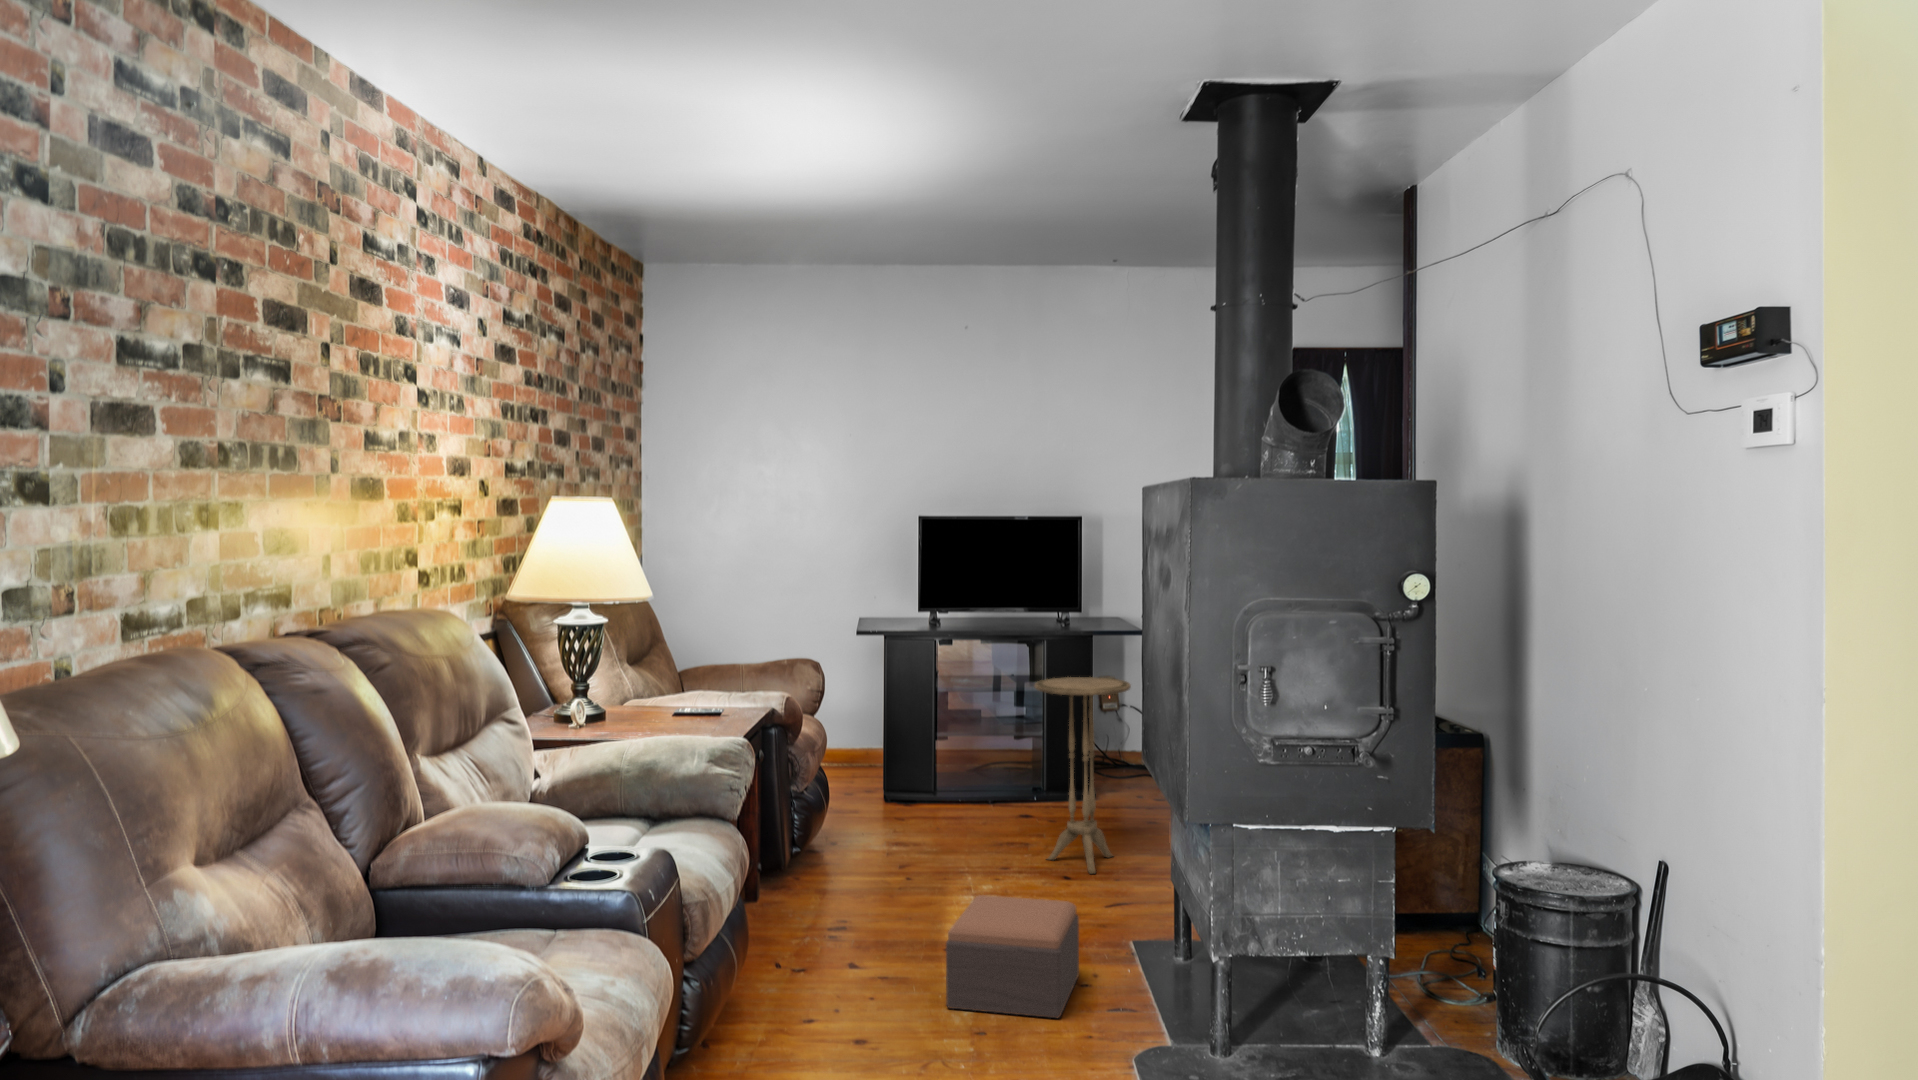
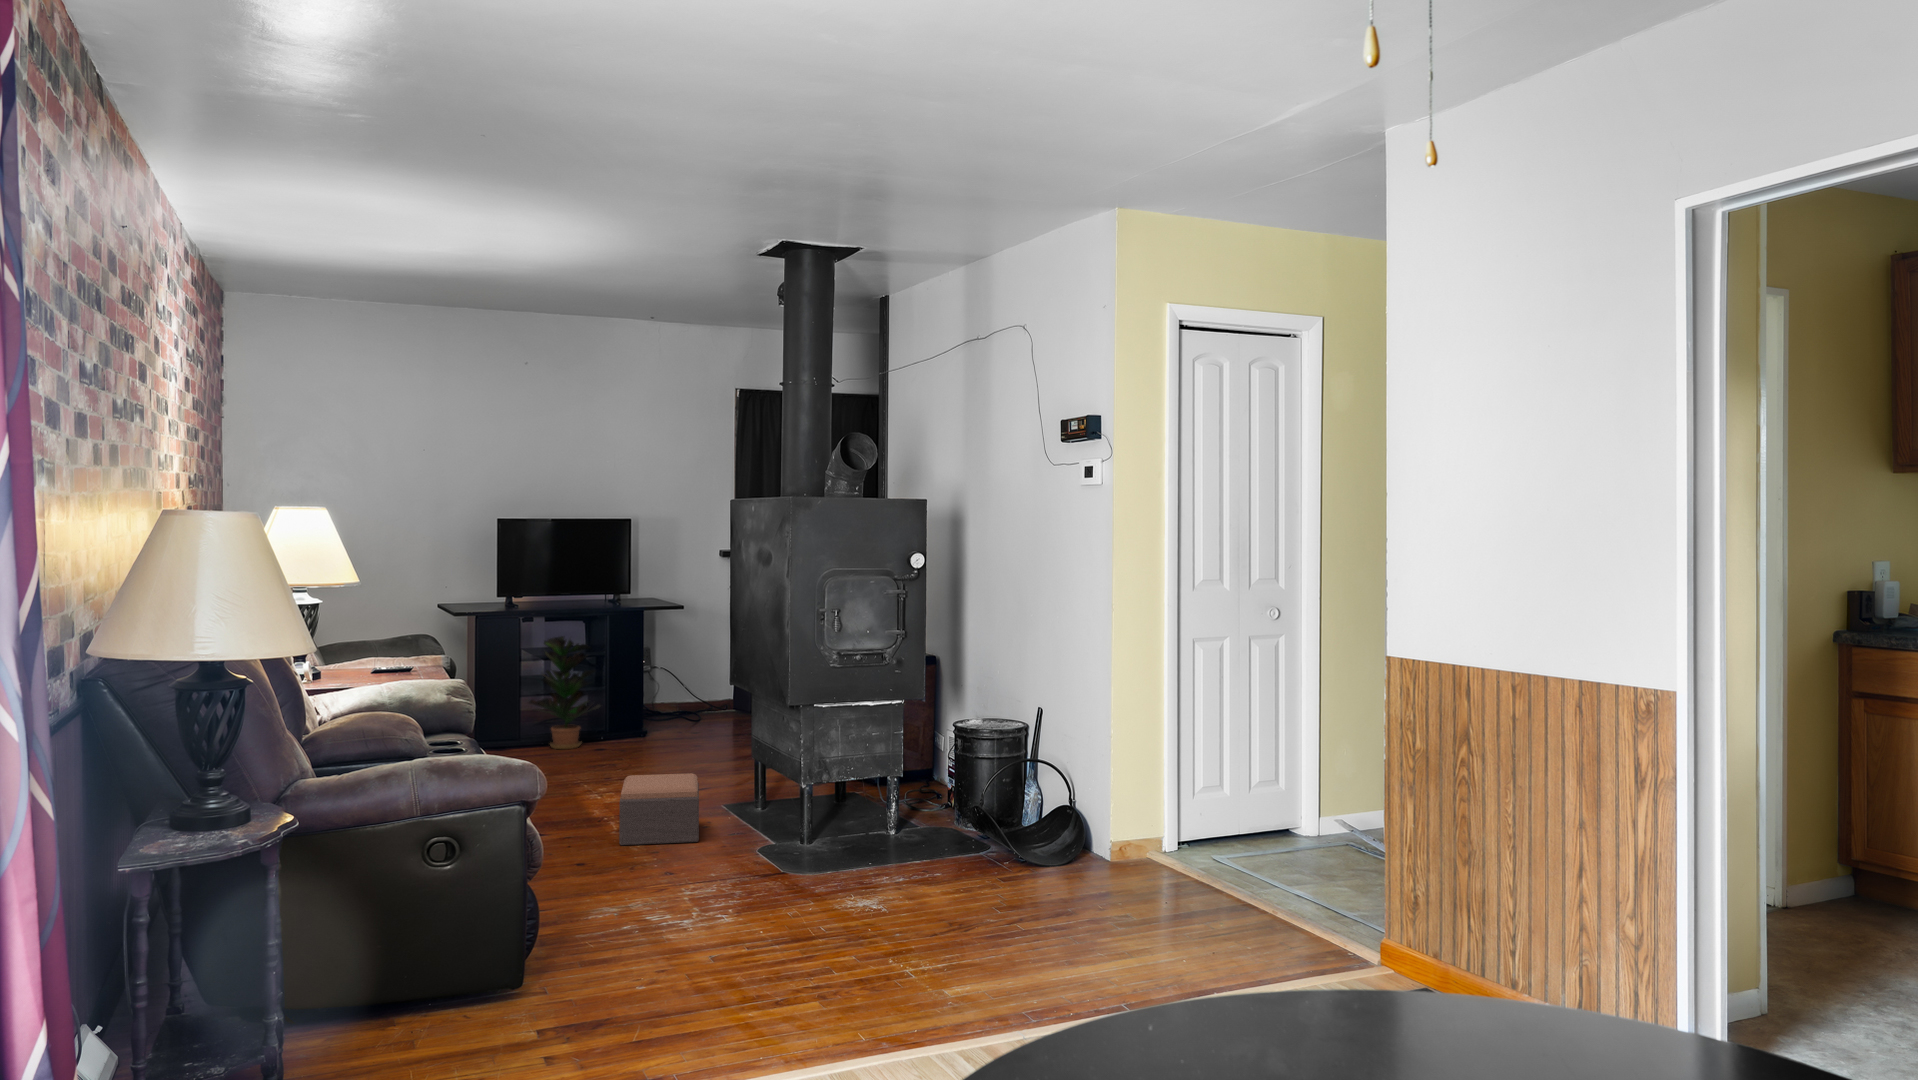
potted plant: none [941,664,1031,809] -> present [529,636,601,749]
side table: present [1034,677,1131,874] -> none [628,638,700,777]

